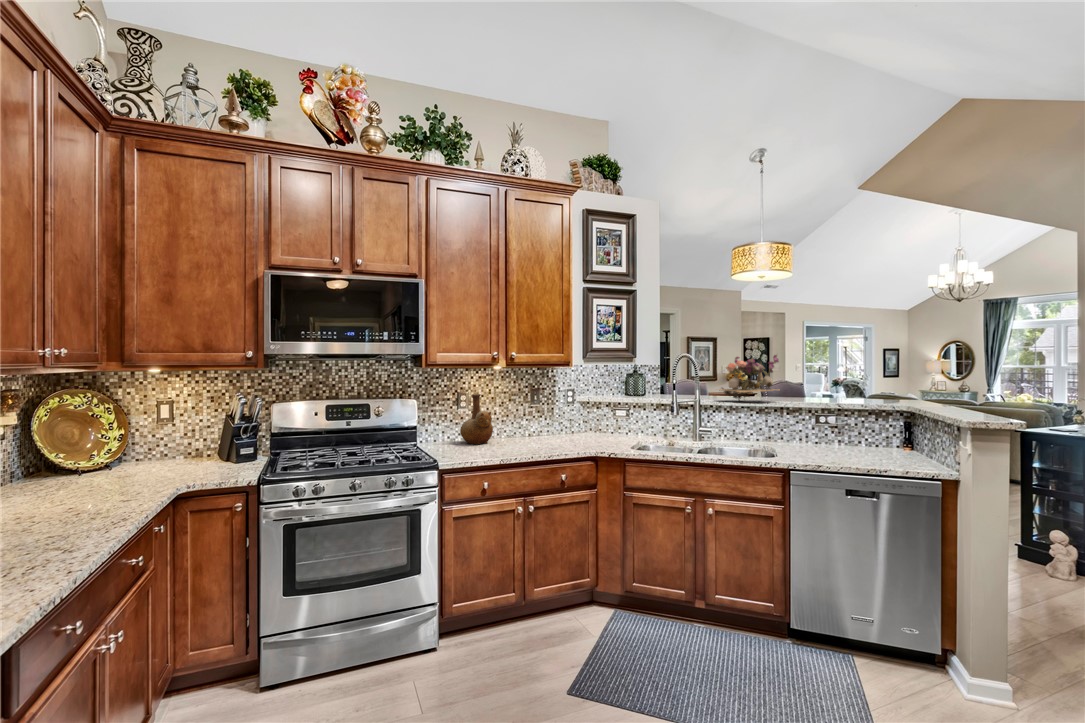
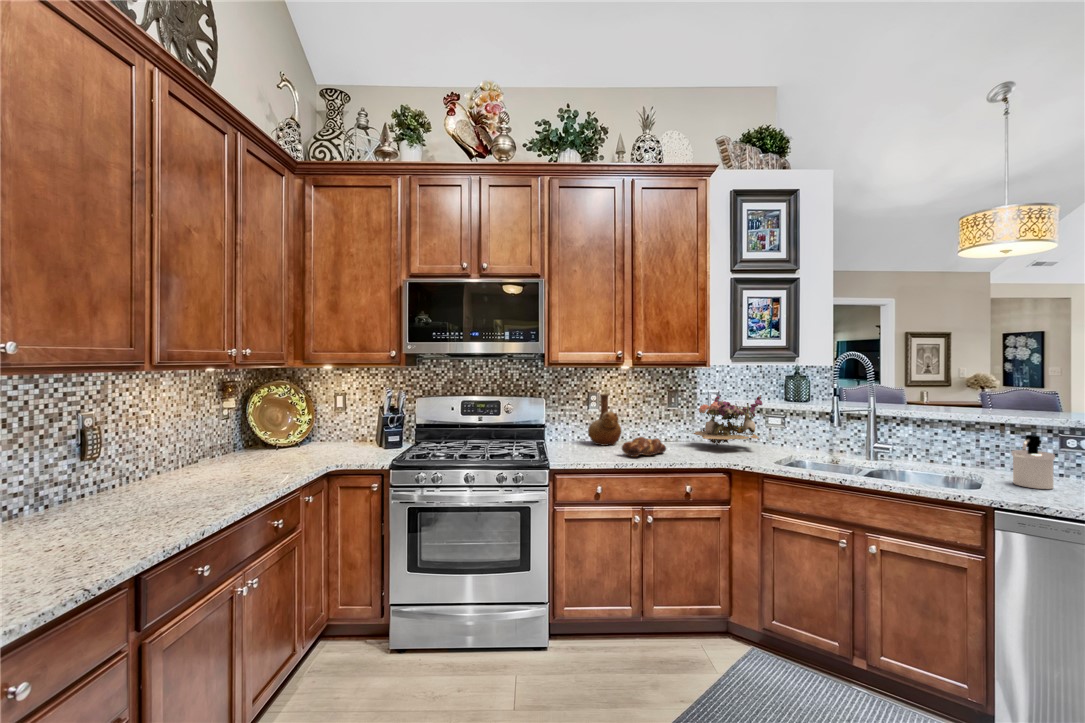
flower arrangement: present [719,354,779,400] -> present [692,395,762,446]
soap dispenser: none [789,415,814,452] -> present [1012,435,1055,489]
bread loaf: none [502,433,540,452] -> present [622,437,666,457]

